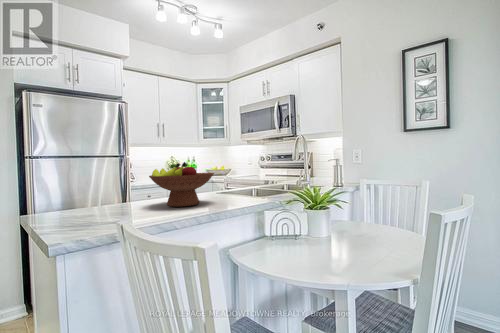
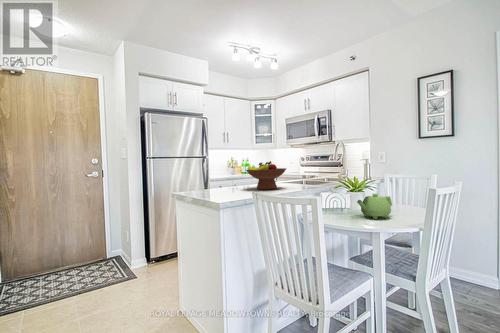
teapot: none [314,214,369,257] -> present [357,193,392,219]

